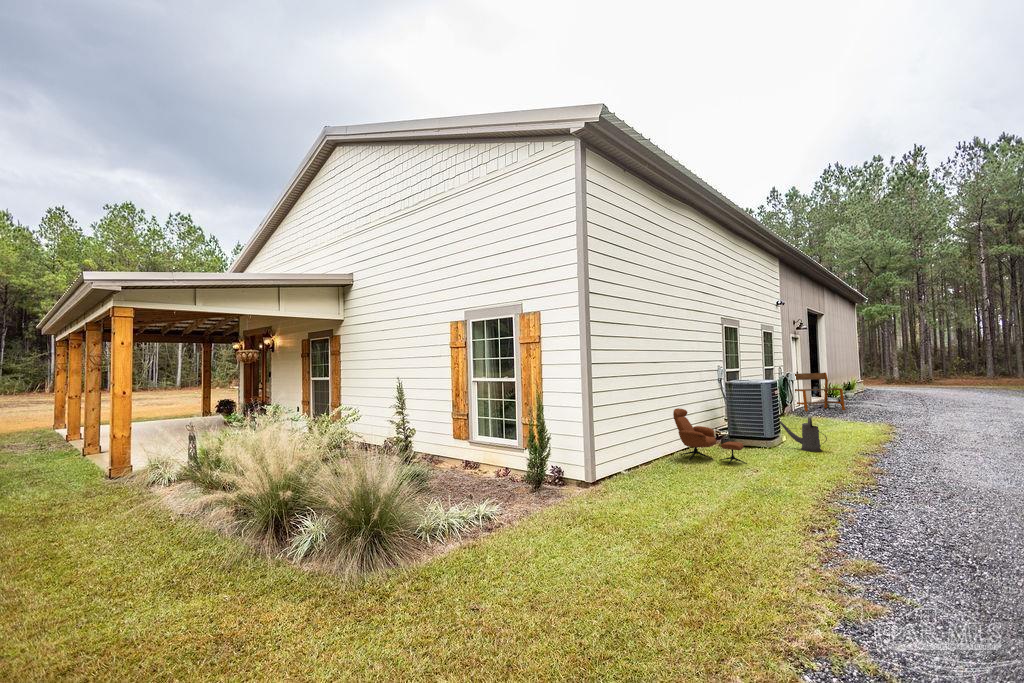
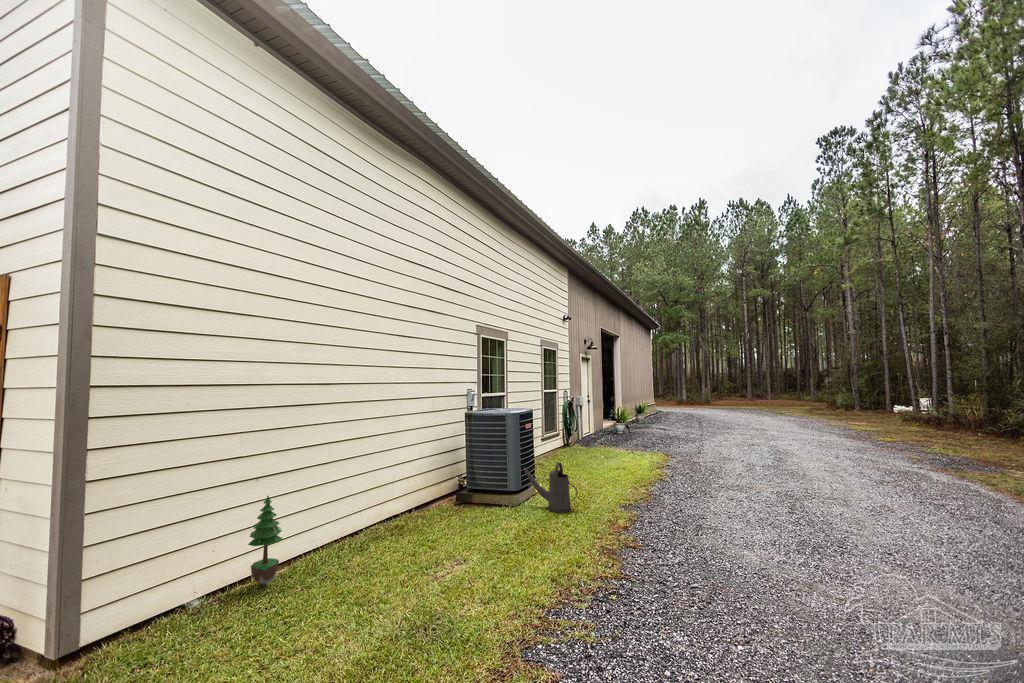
bench: present [795,373,845,411] -> none [581,396,630,440]
lounge chair: present [673,408,747,464] -> none [346,458,443,559]
potted tree: none [647,422,664,468] -> present [248,496,283,585]

